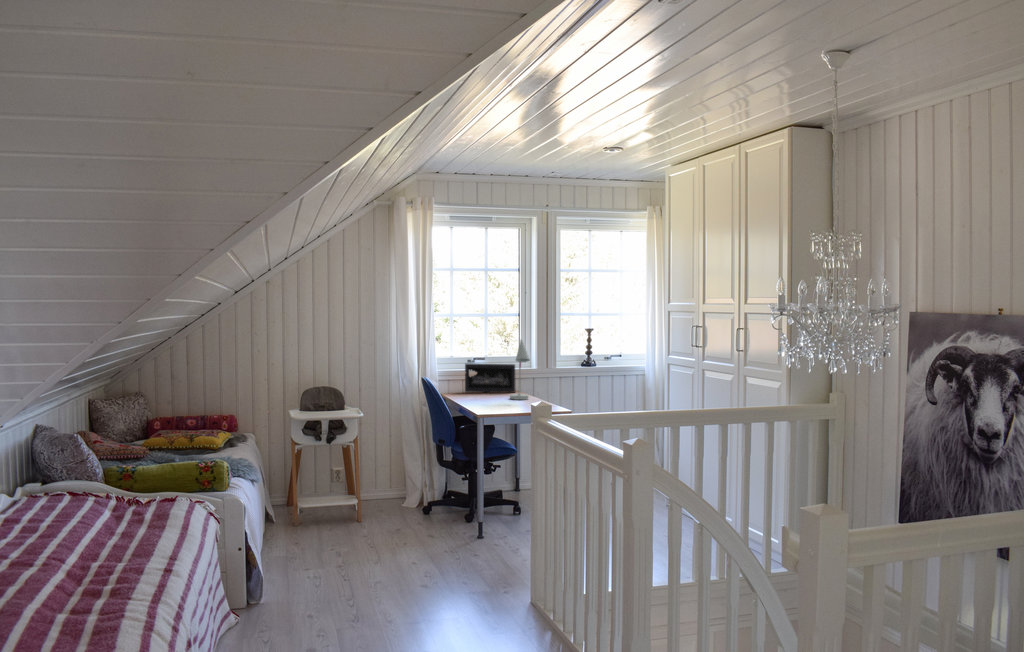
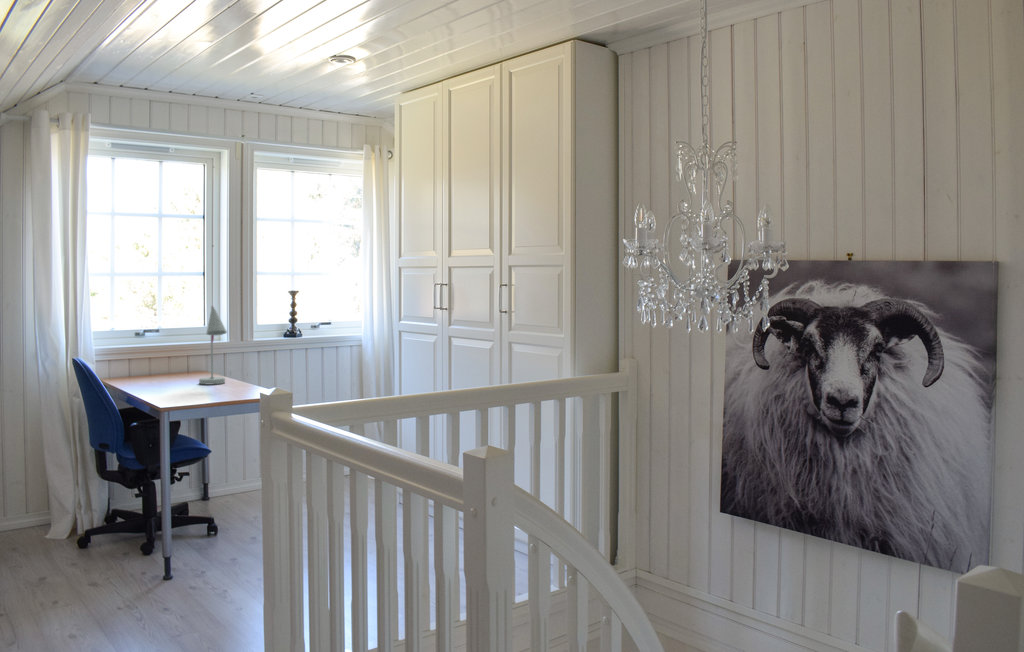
picture frame: present [465,364,515,393] -> none [131,338,204,377]

